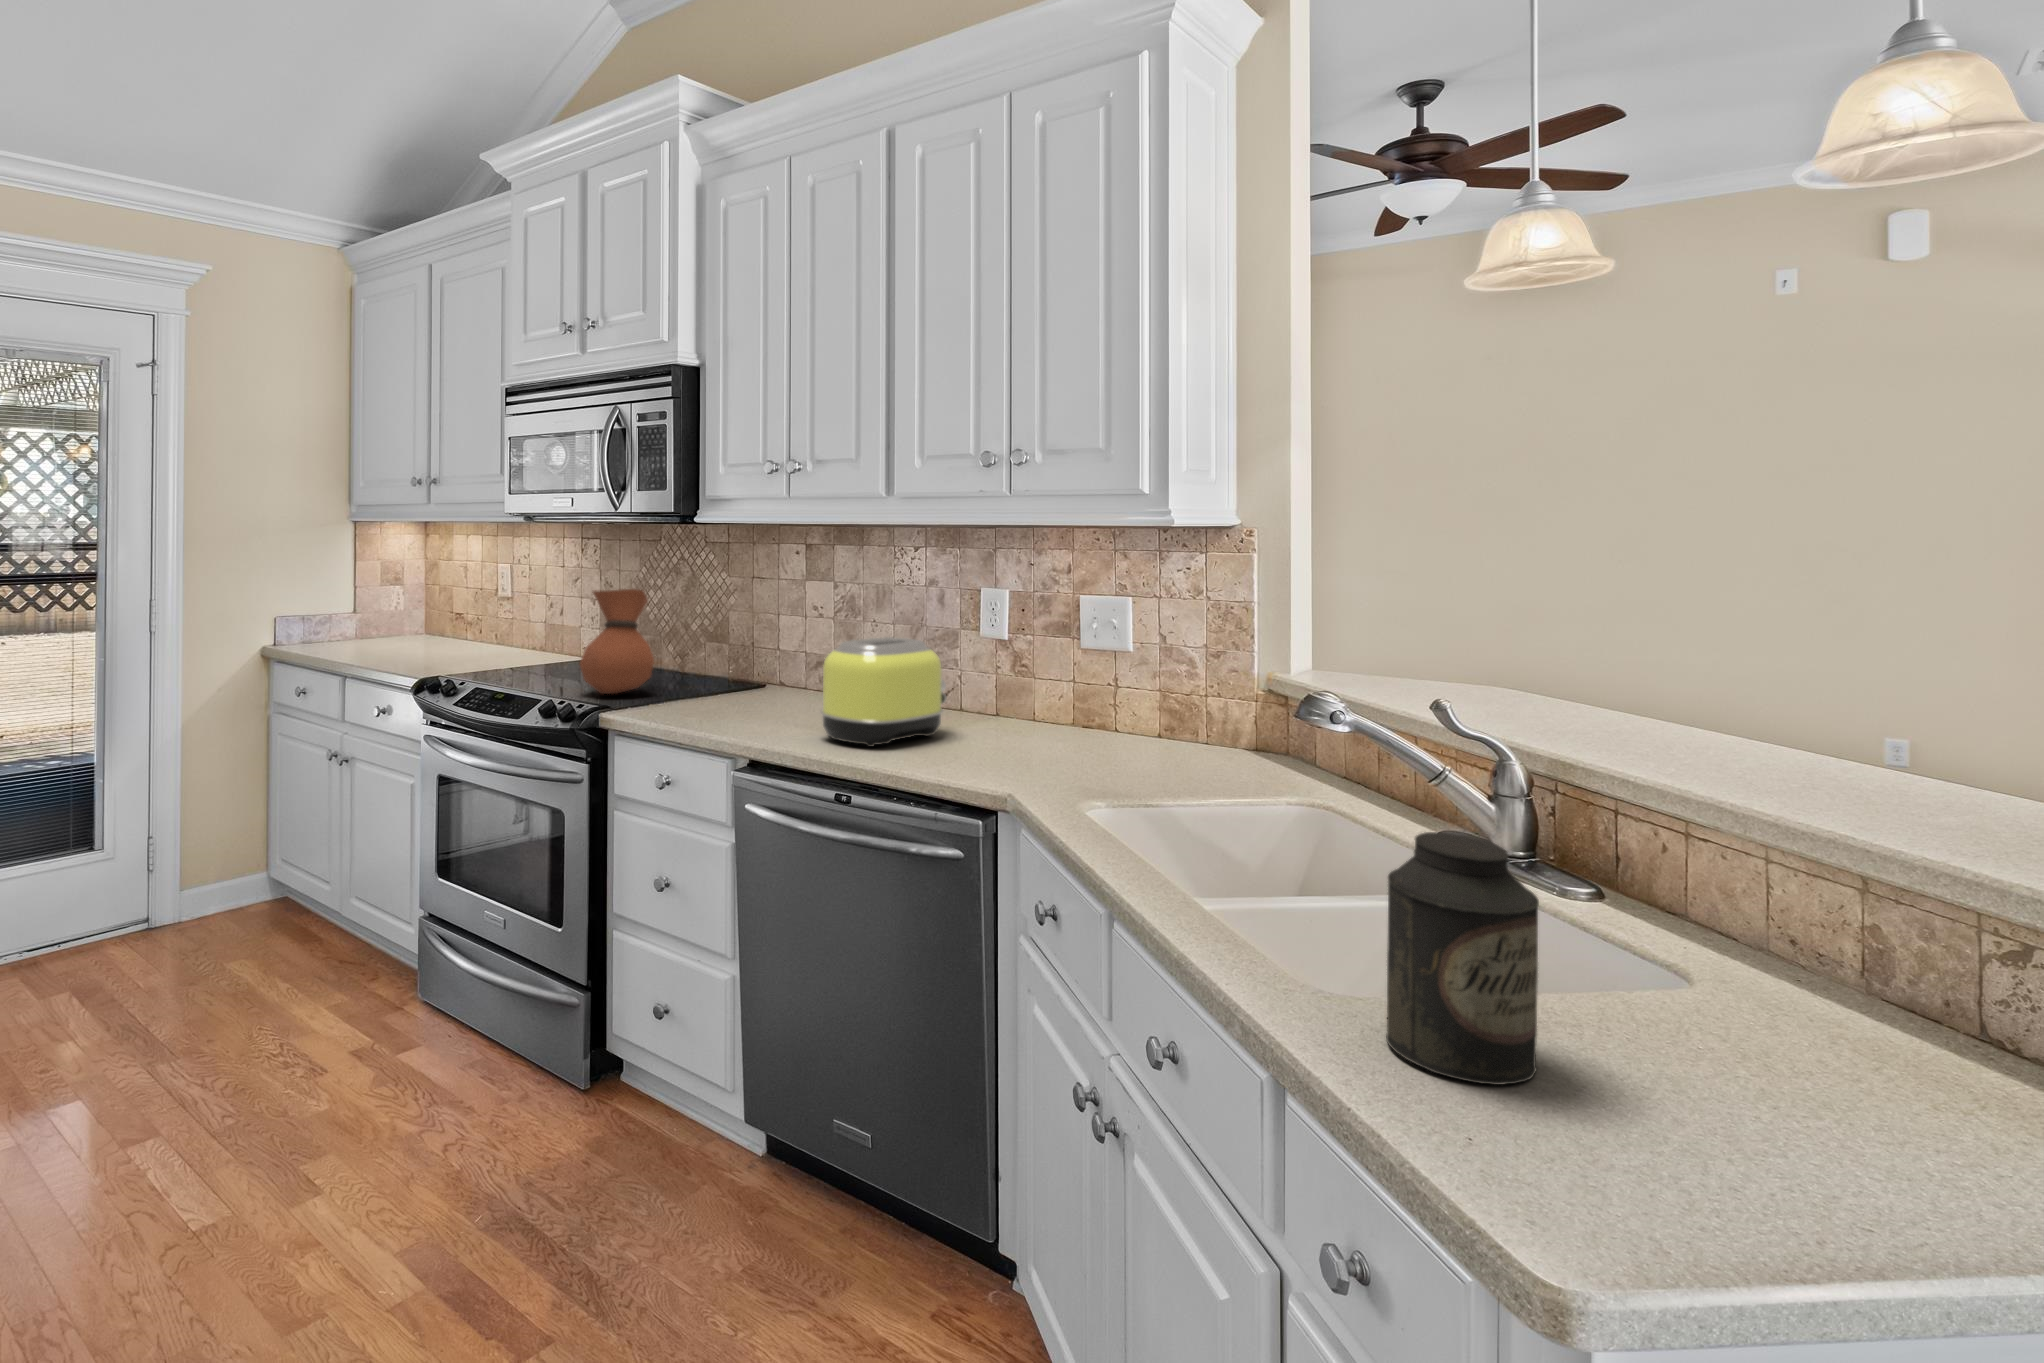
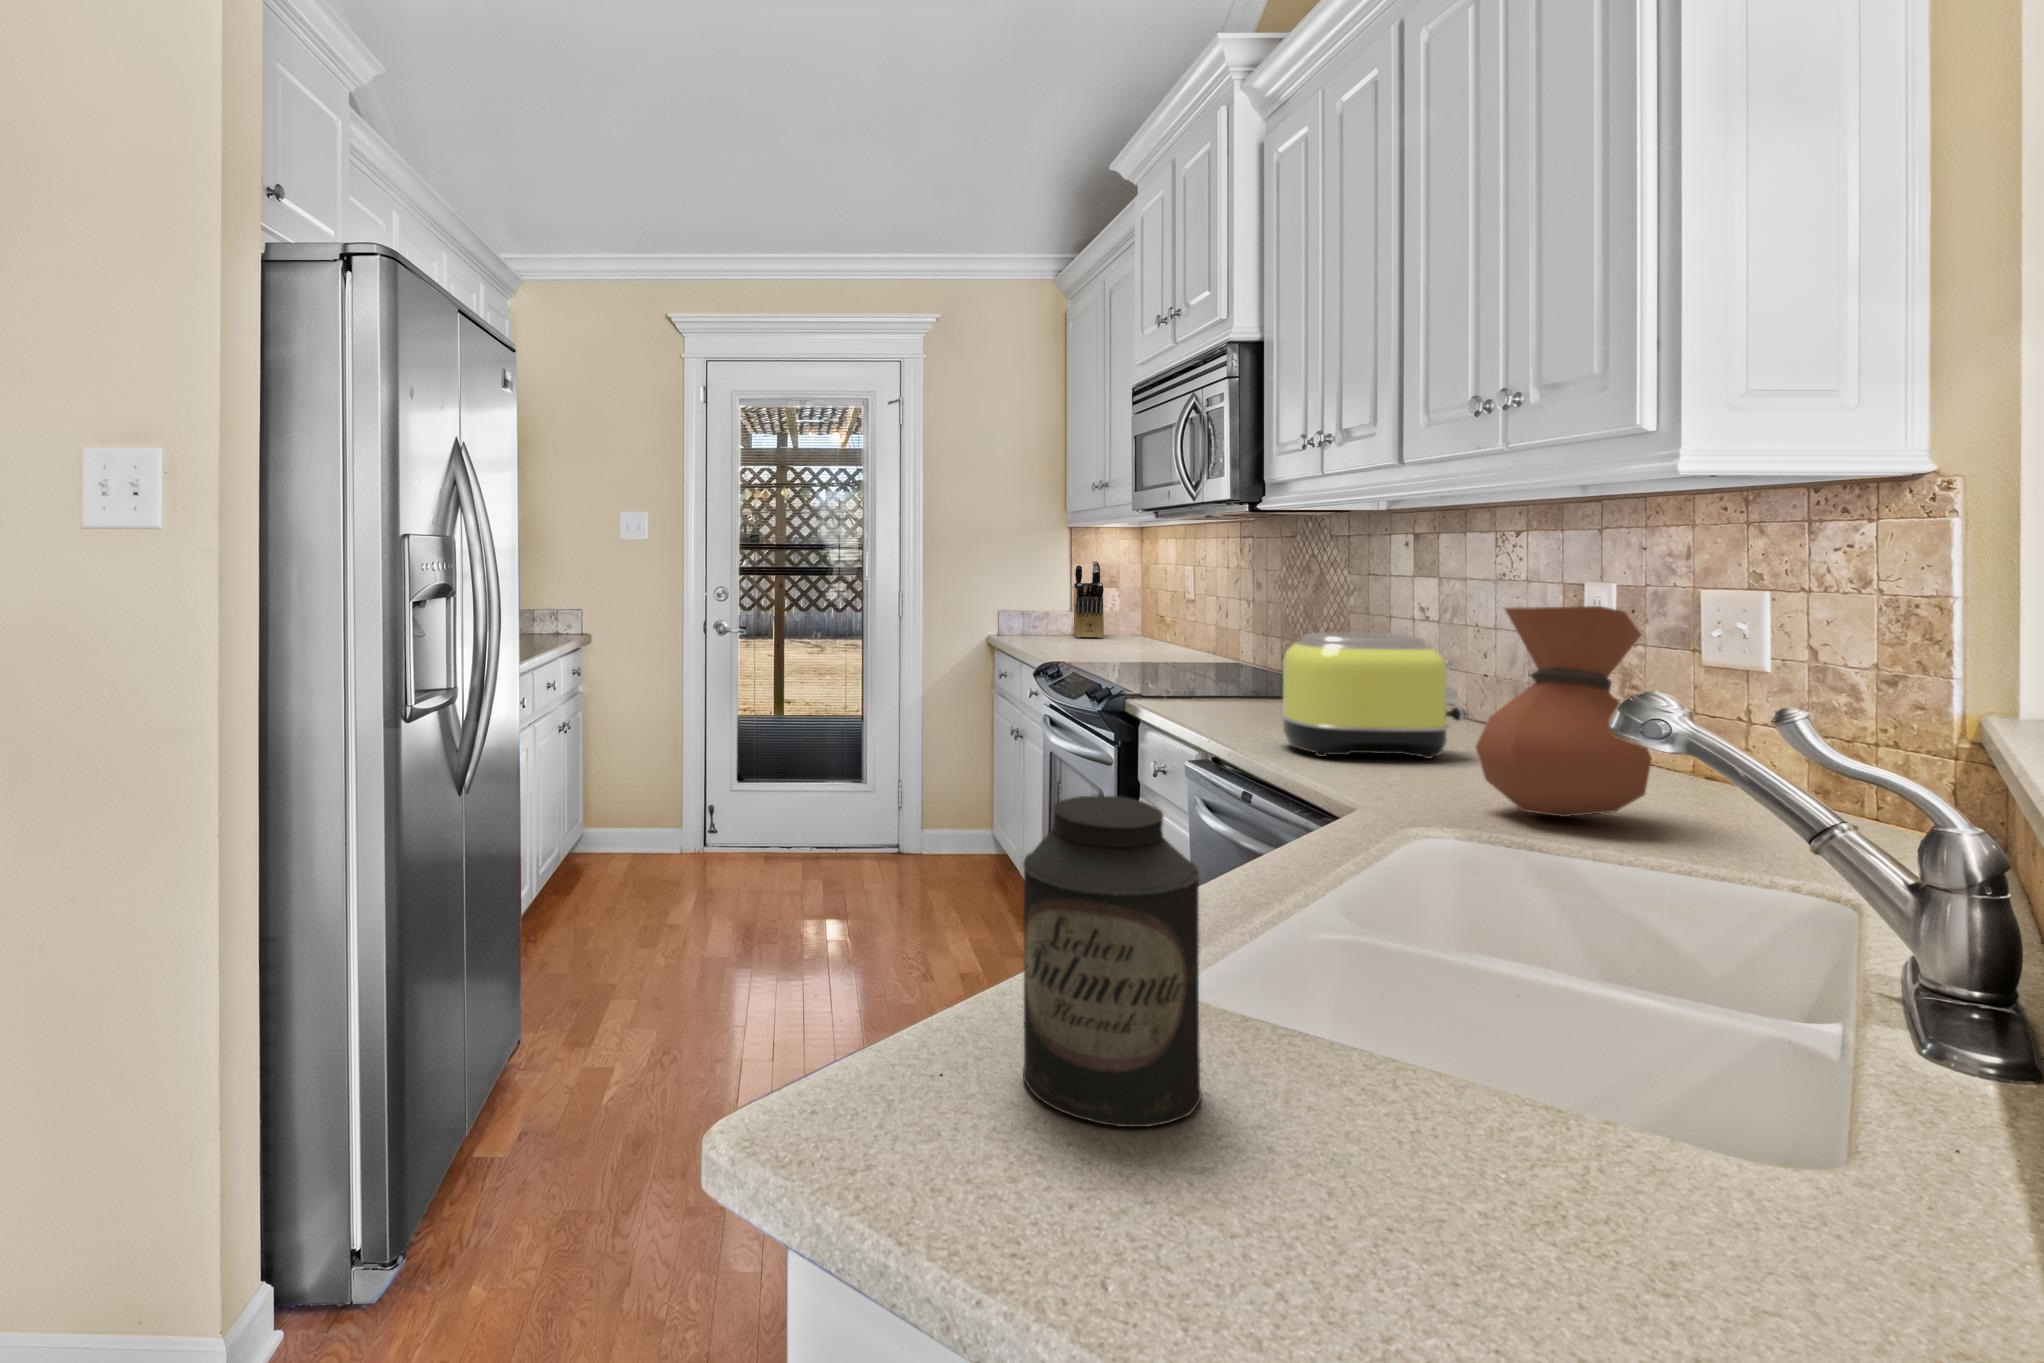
knife block: none [341,560,394,642] -> present [1073,561,1104,638]
vase: present [580,589,654,694] -> present [1476,606,1652,817]

